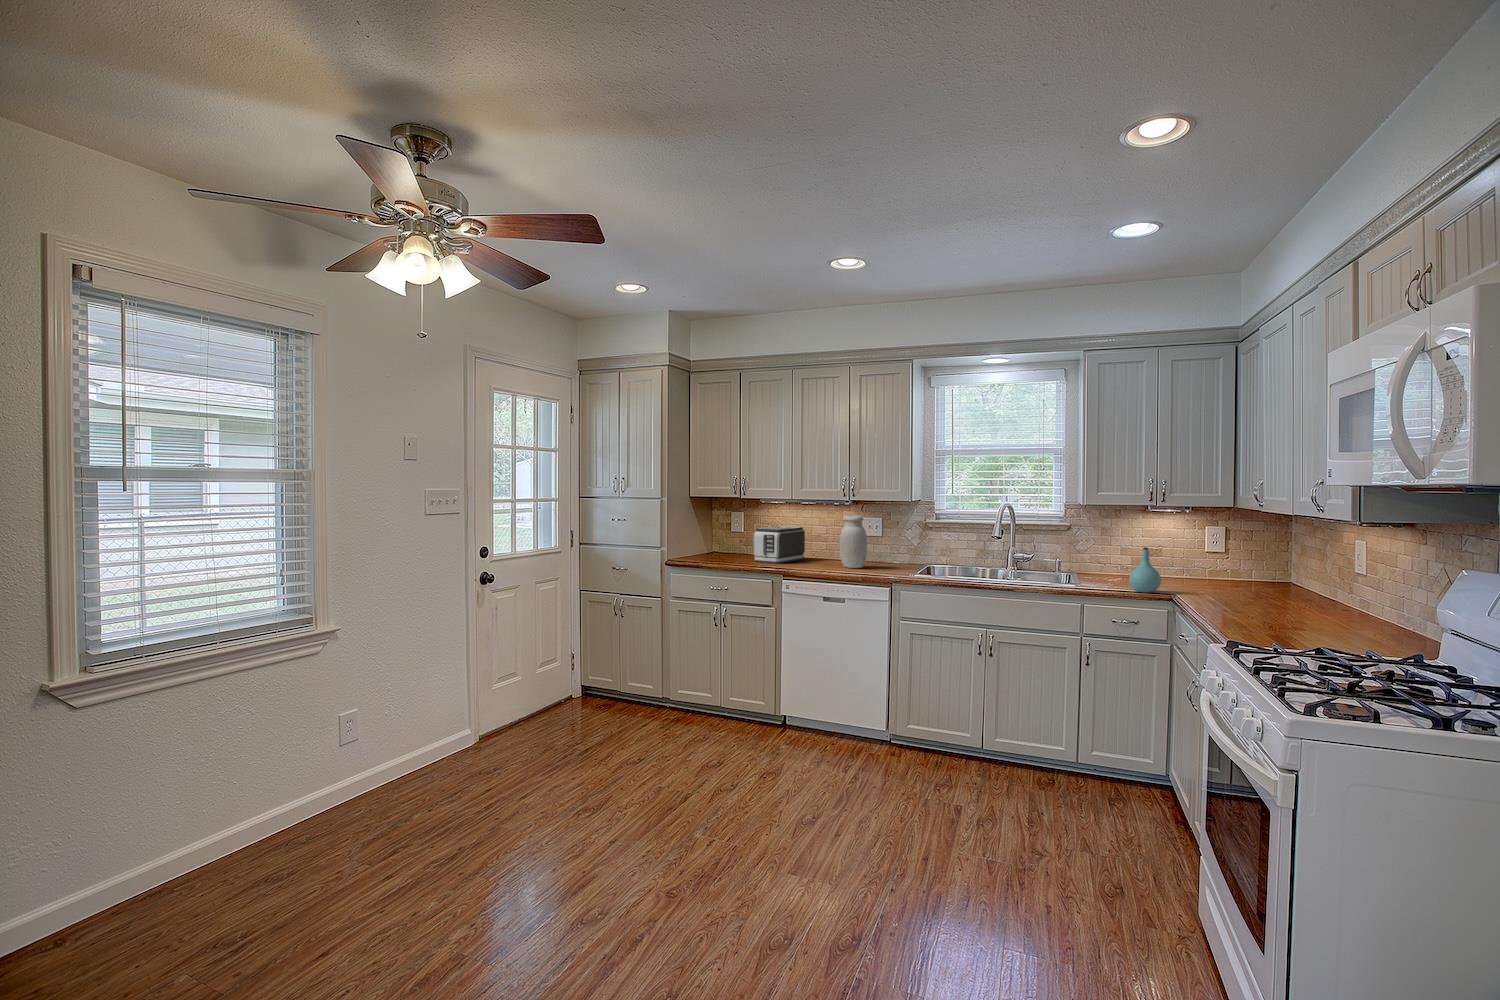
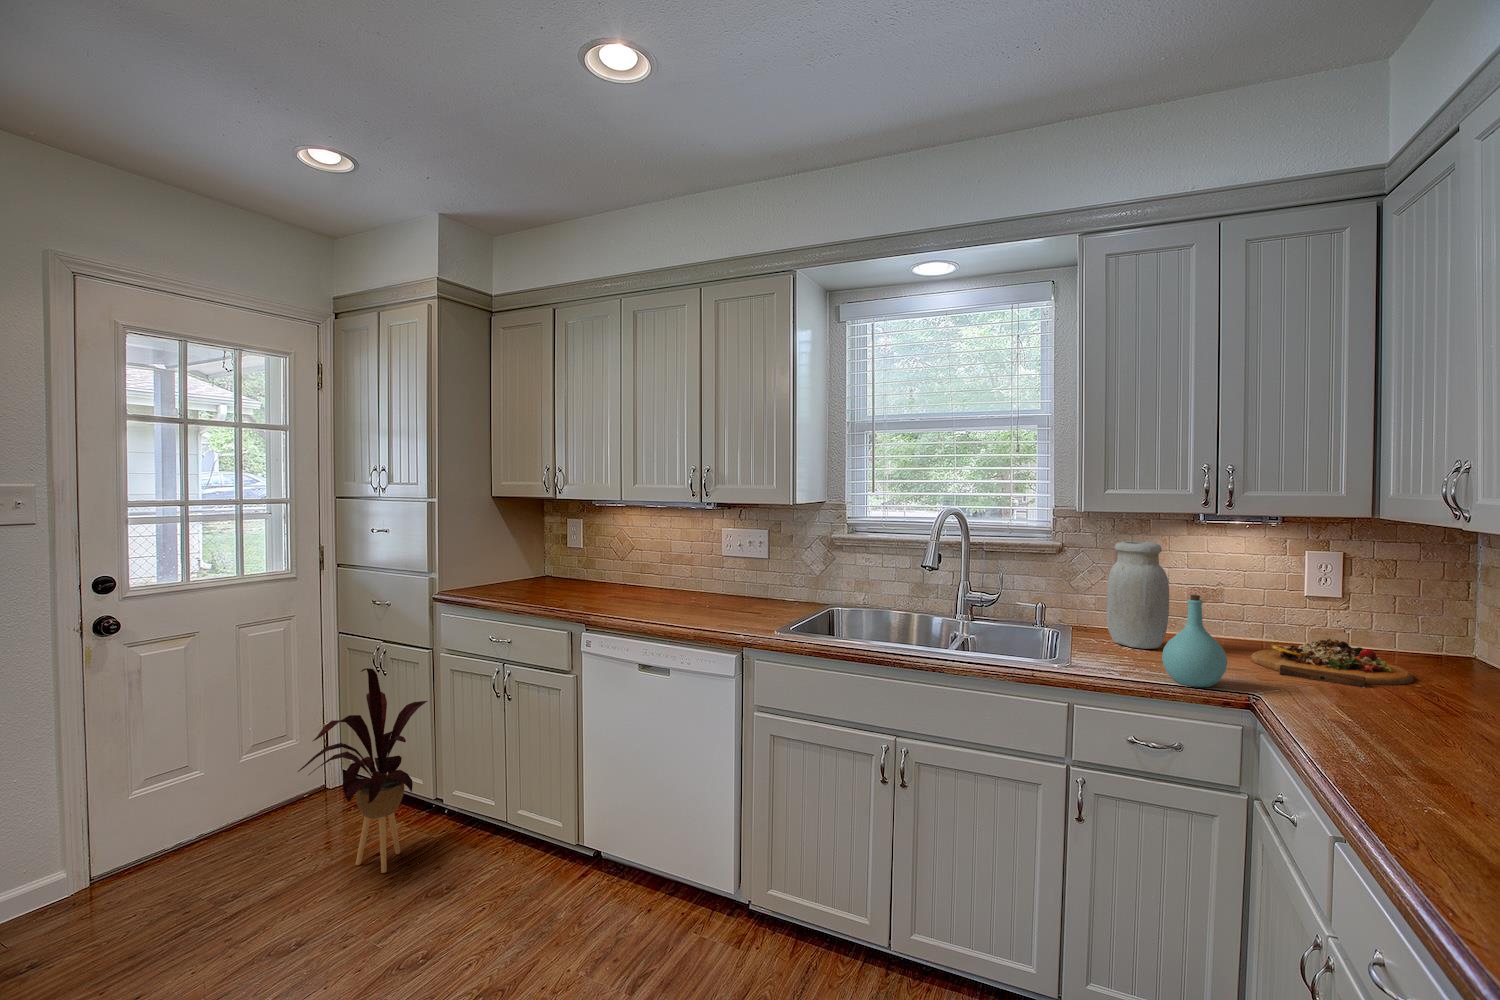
jar: present [840,515,867,568] -> present [1106,541,1169,649]
toaster: present [753,526,805,564] -> none [569,543,658,602]
cutting board: none [1175,572,1254,593] -> present [1251,639,1414,688]
house plant: none [610,603,675,729] -> present [298,668,427,873]

